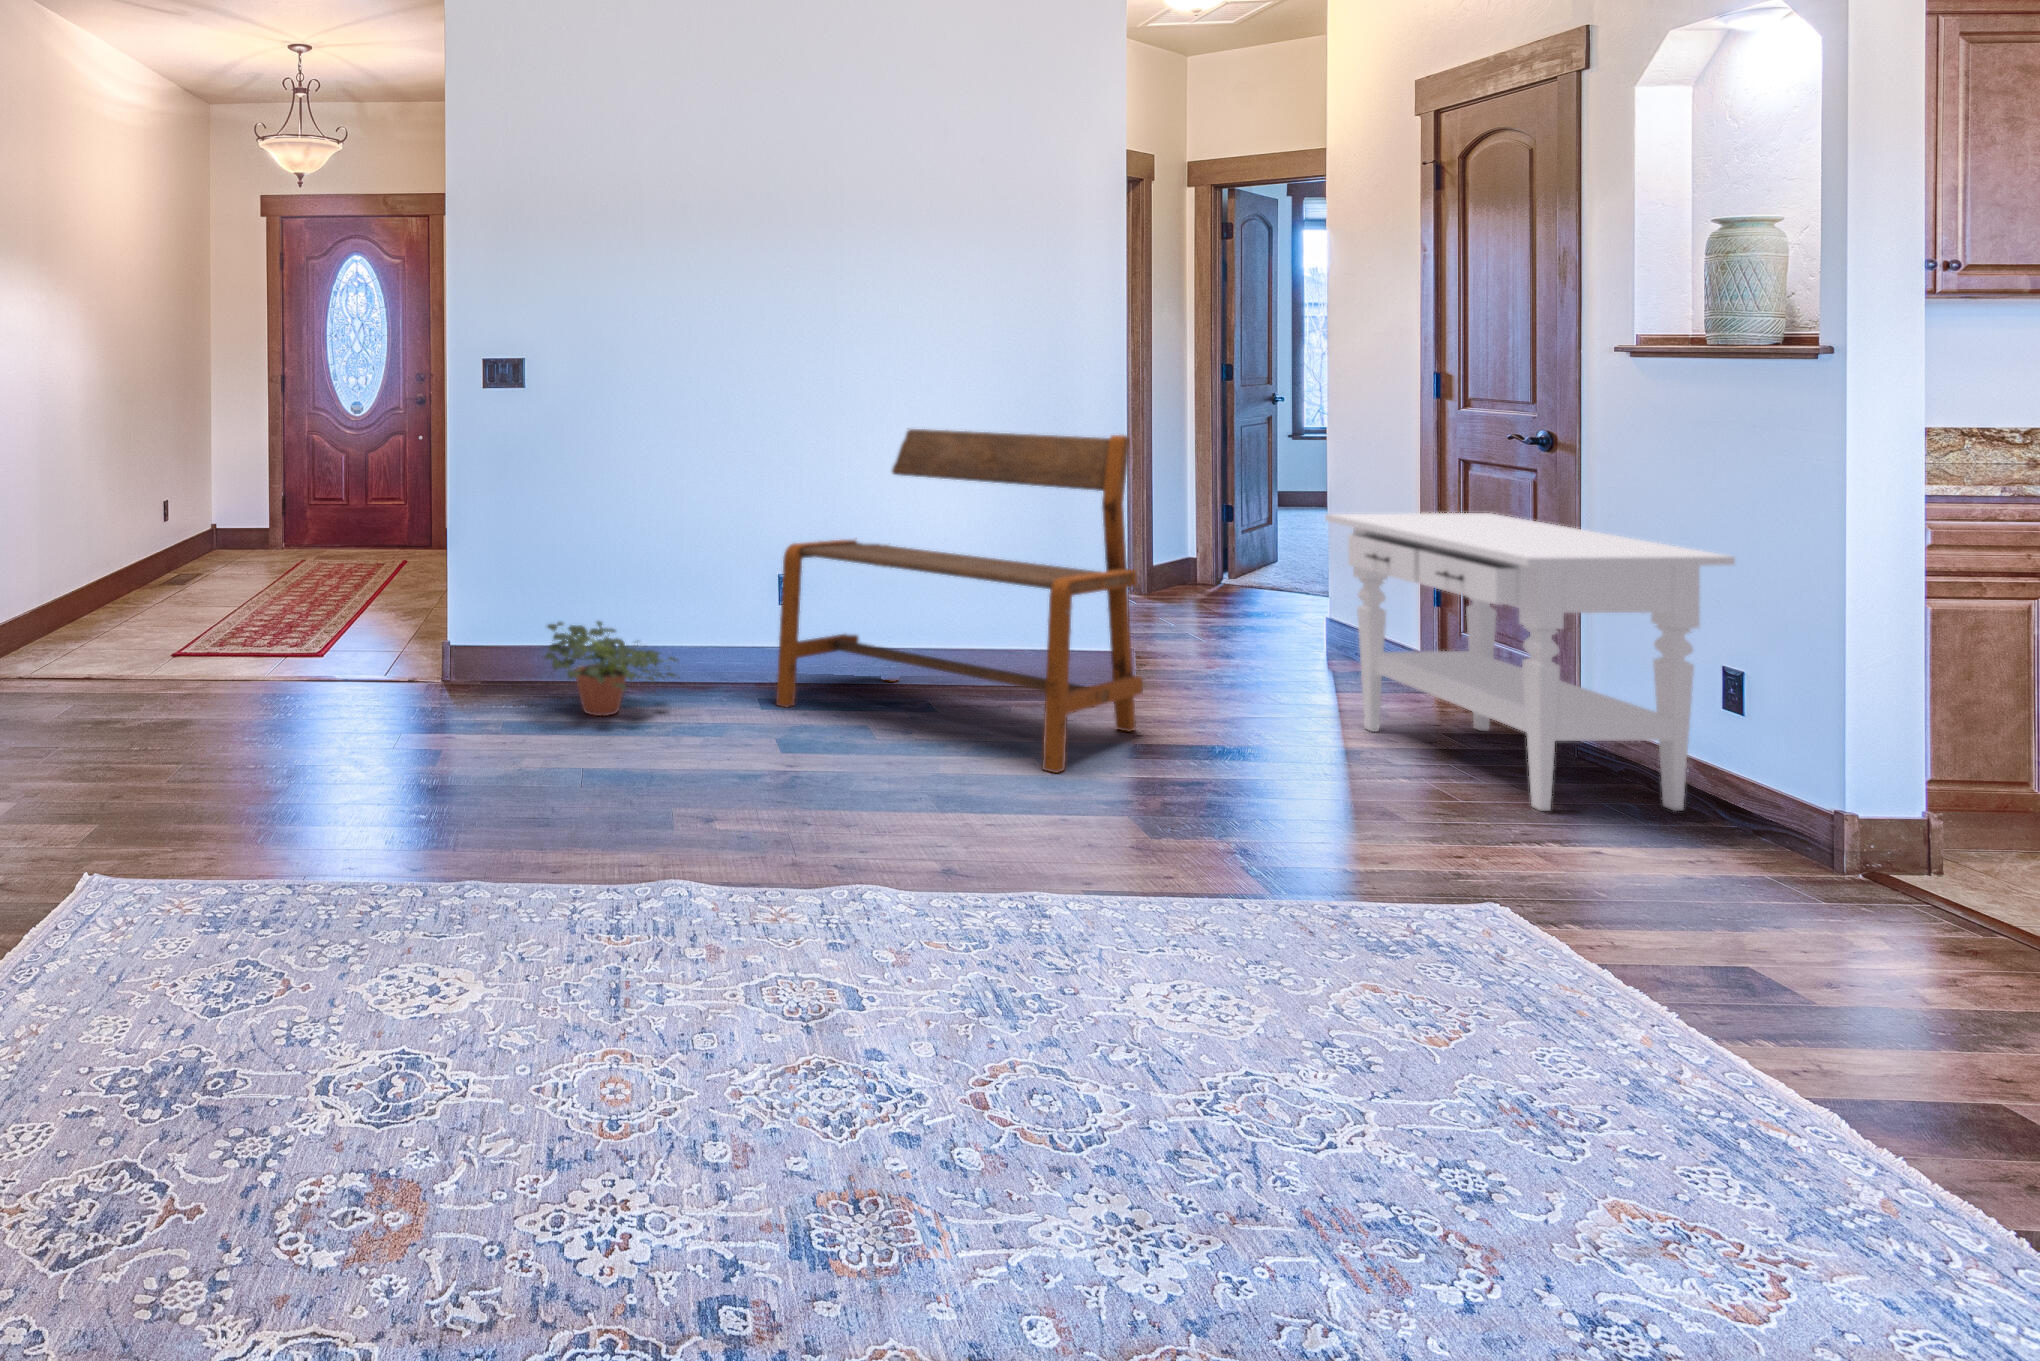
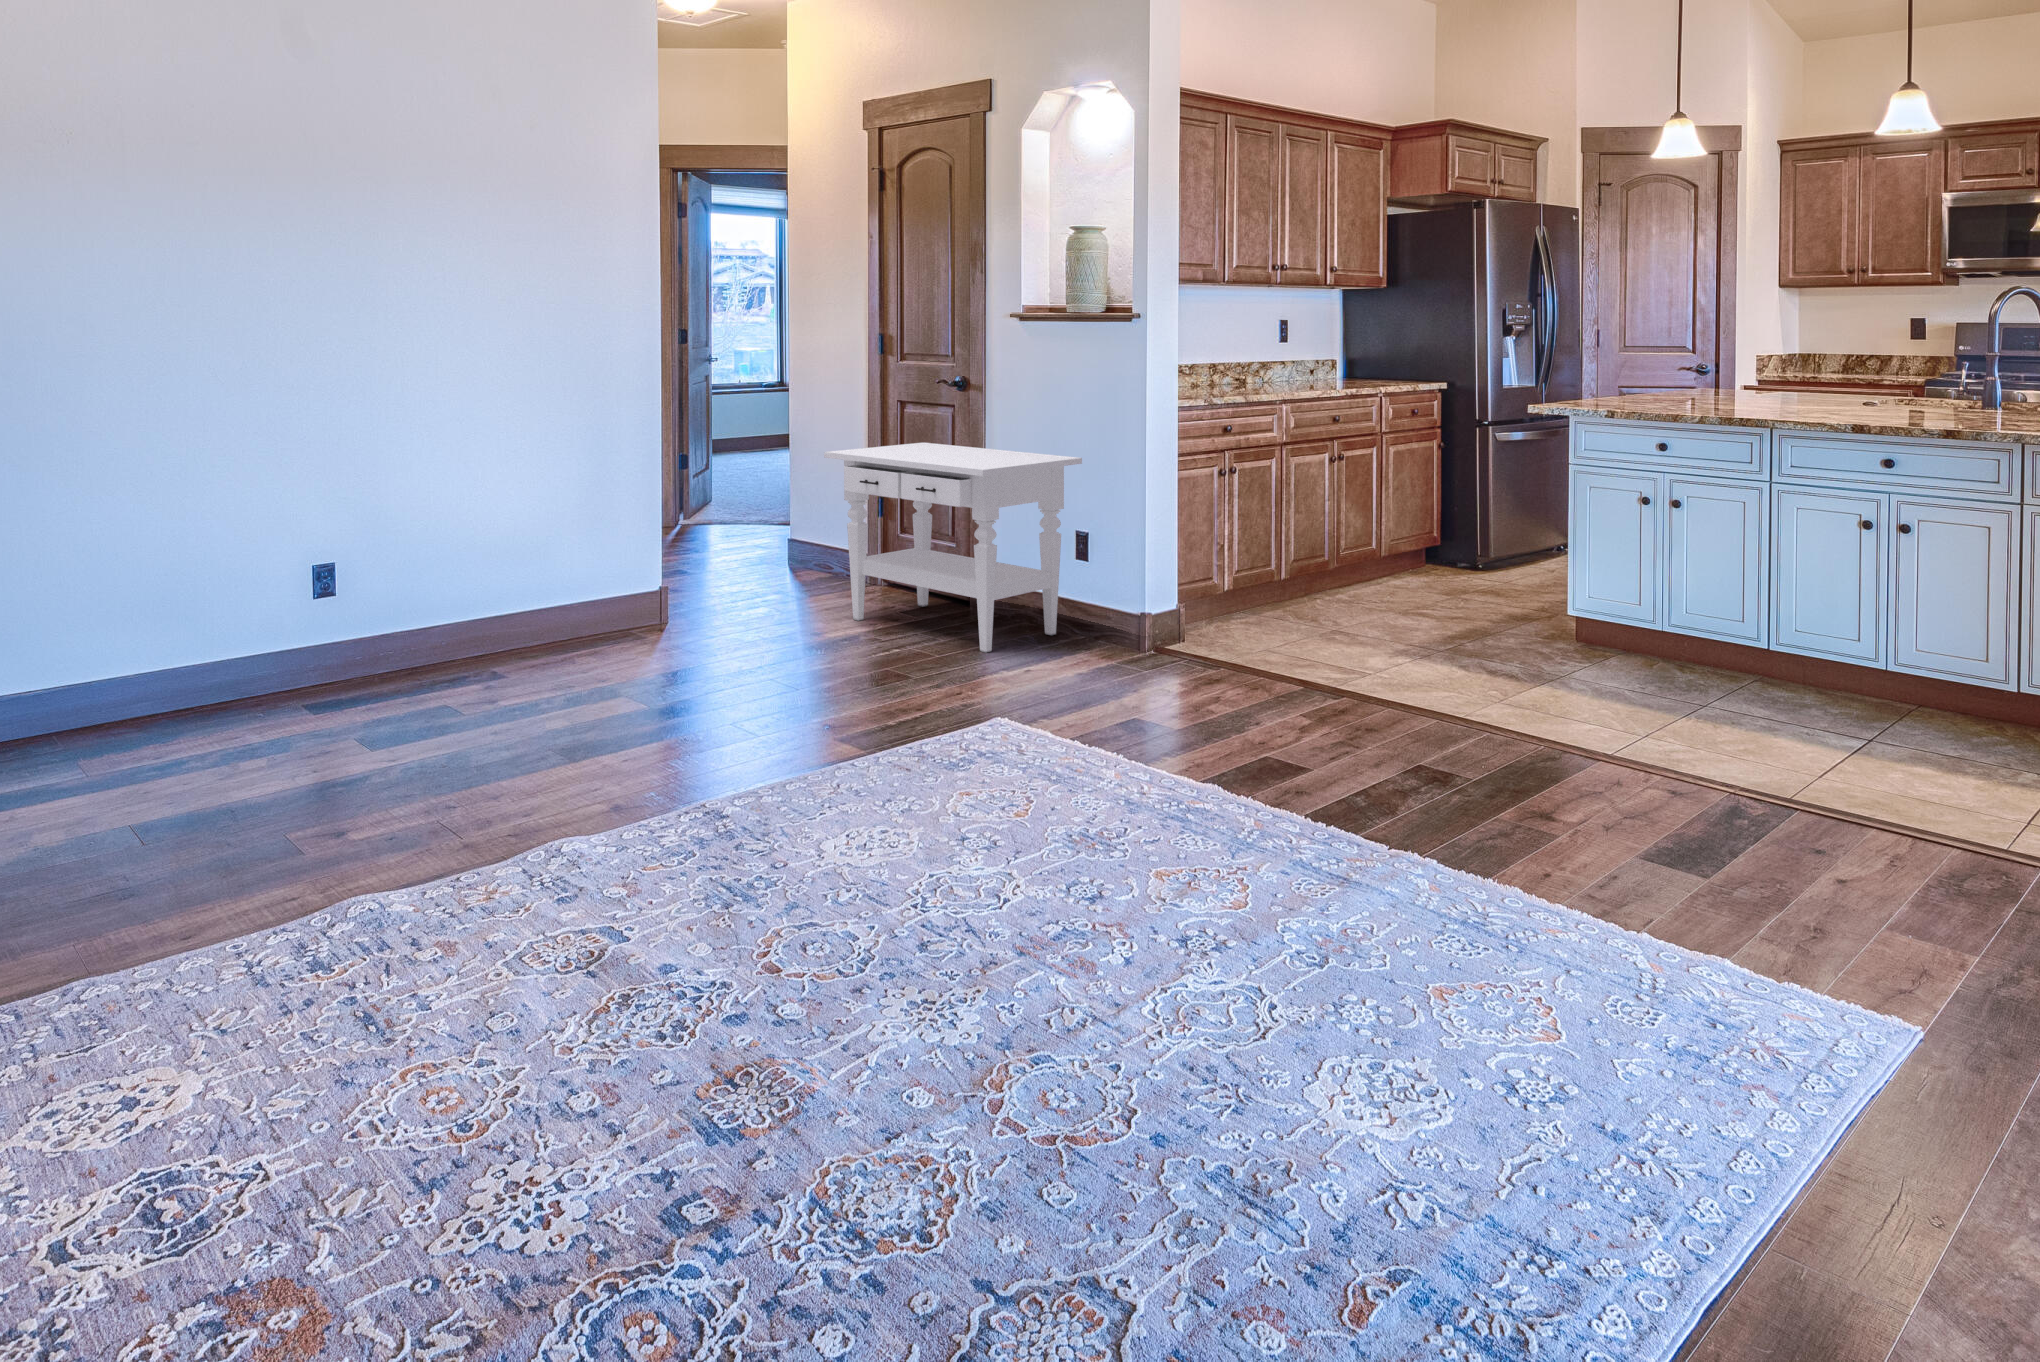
bench: present [776,428,1143,773] -> none [340,394,704,702]
potted plant: present [545,621,678,716] -> none [21,645,229,758]

